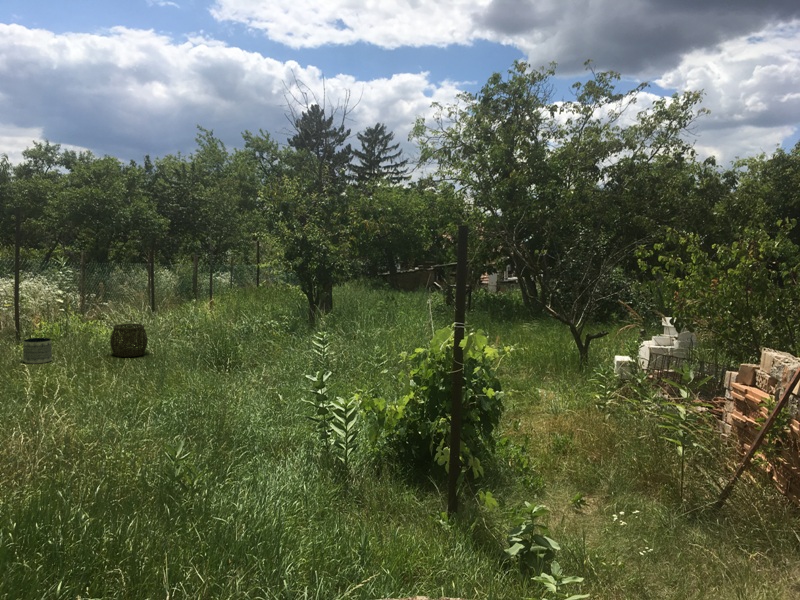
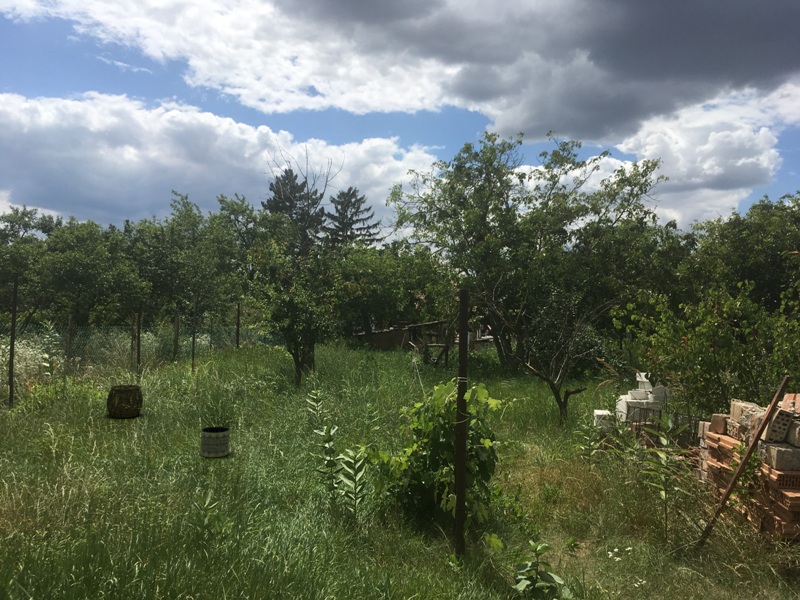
planter: present [23,338,52,364] -> present [200,427,229,457]

